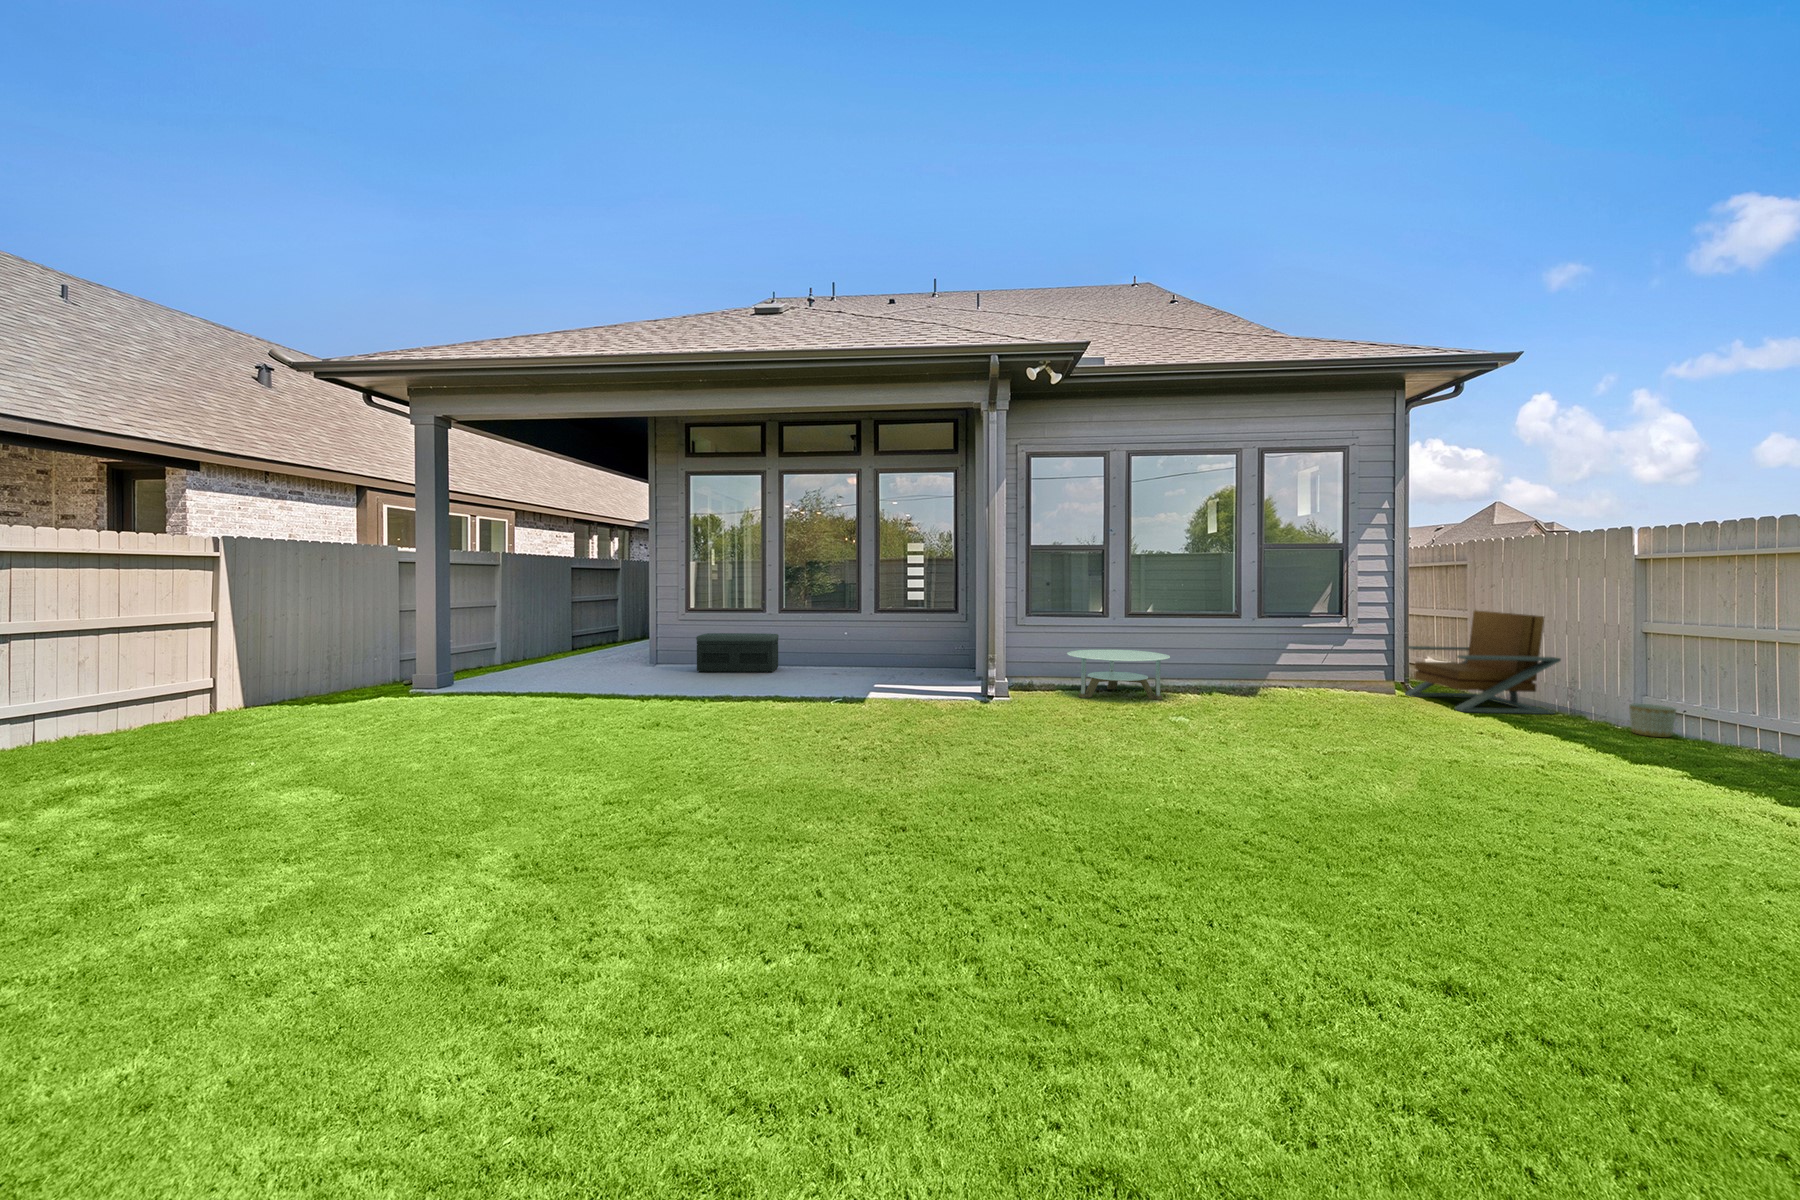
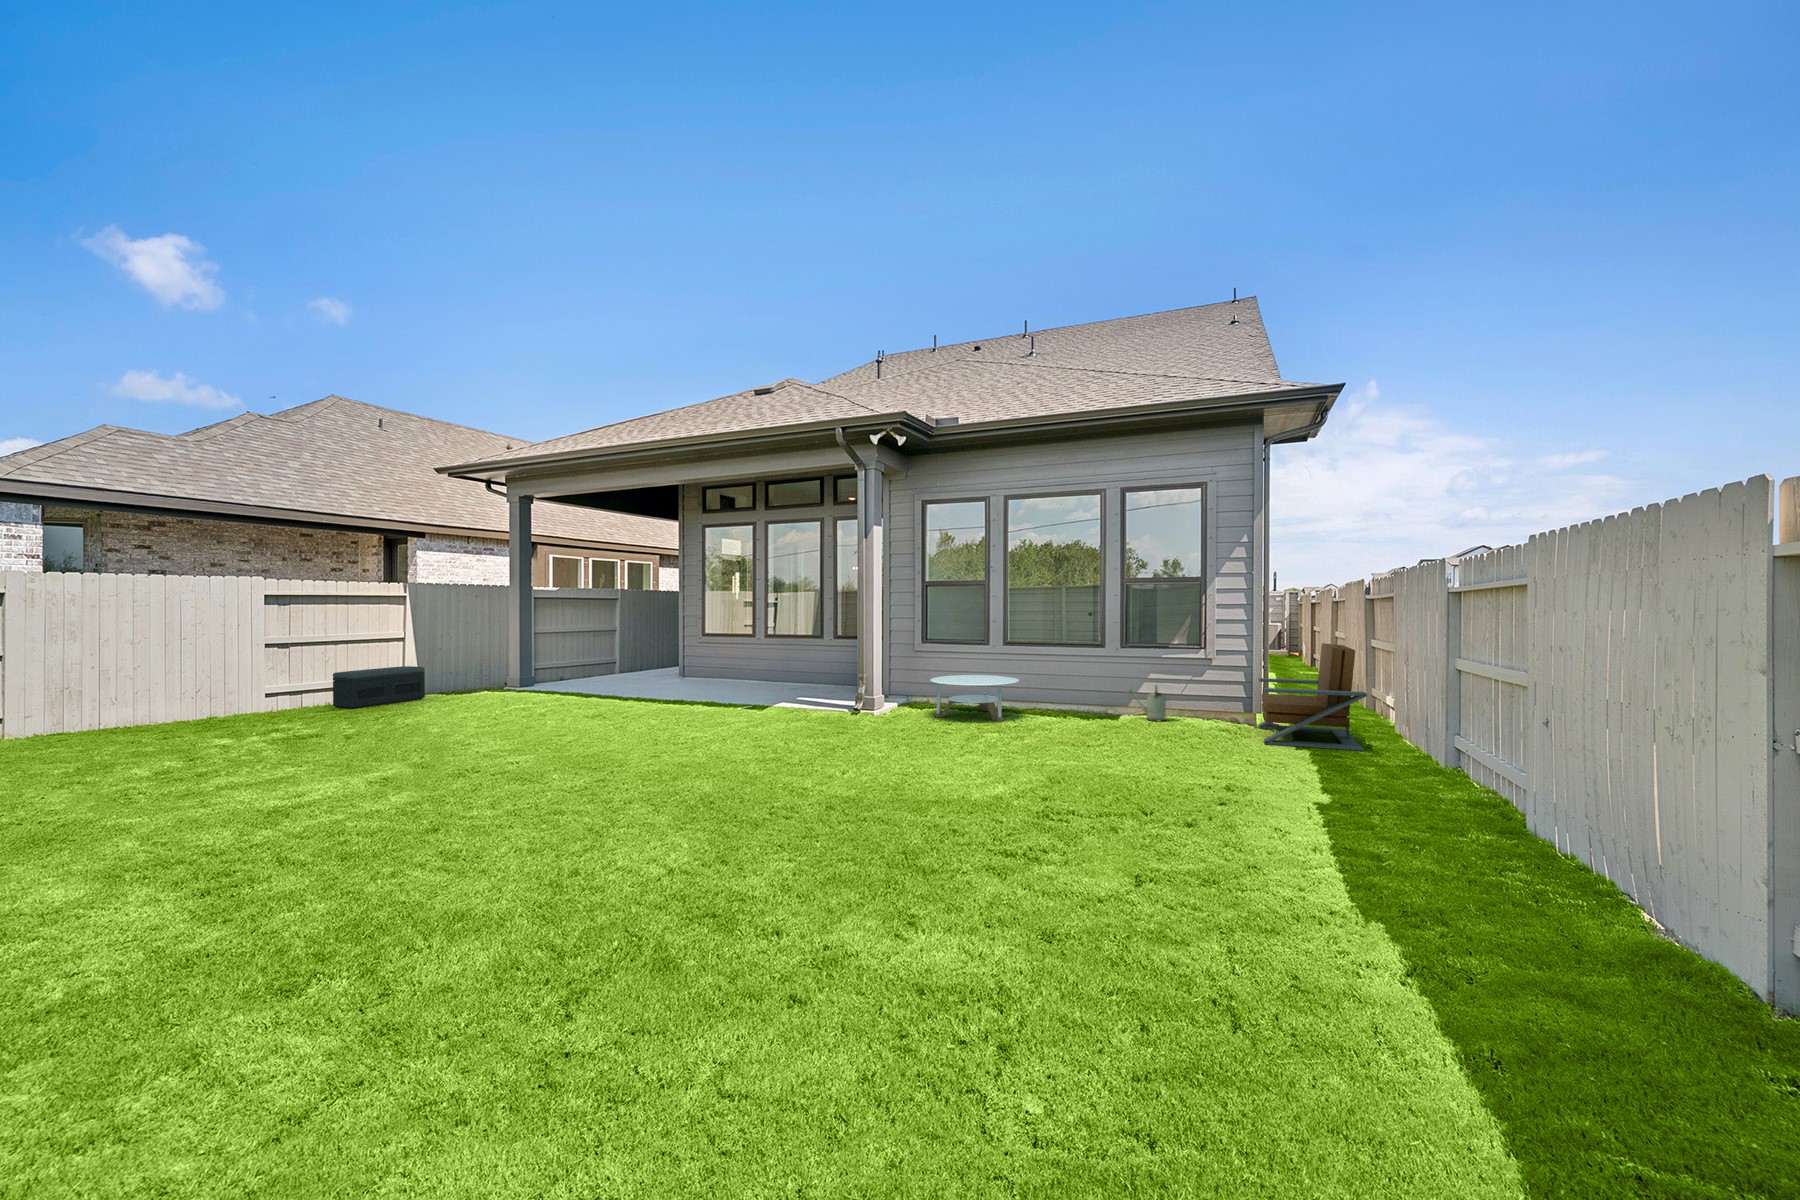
storage bench: present [696,633,779,673] -> present [333,666,425,709]
watering can: none [1270,655,1316,694] -> present [1127,686,1166,721]
planter: present [1629,704,1676,737] -> none [1383,742,1425,777]

